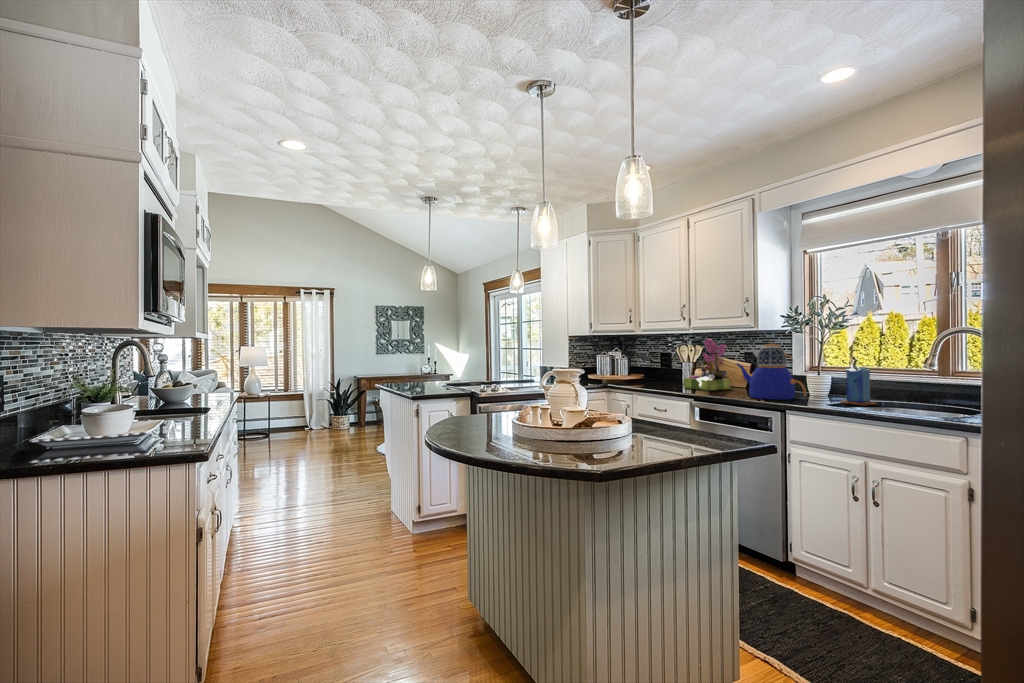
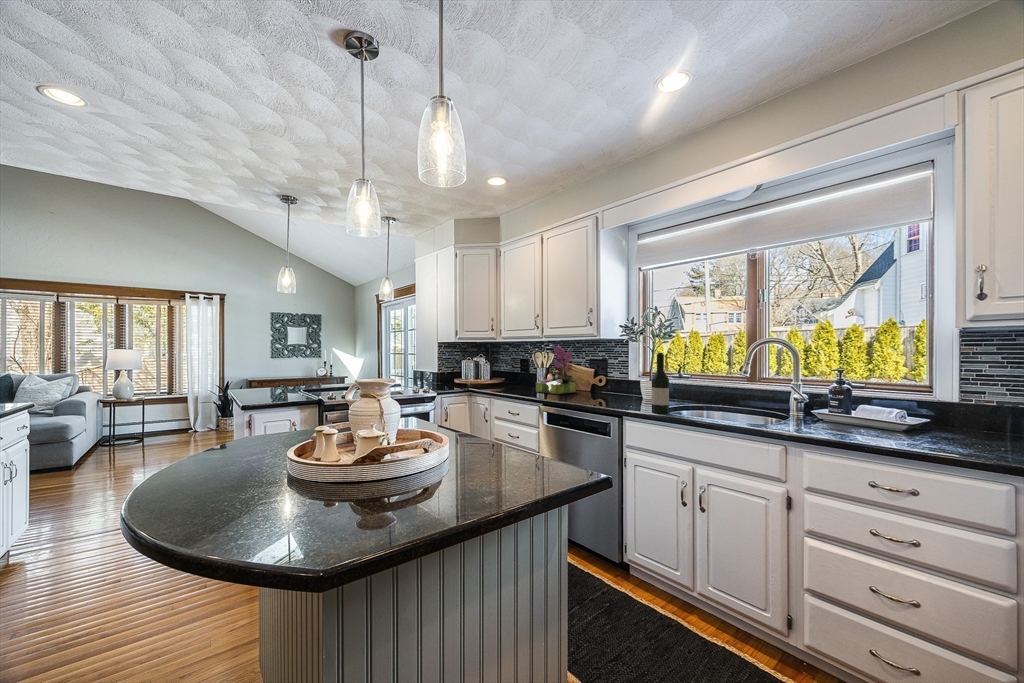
teapot: present [737,343,806,400] -> none [579,349,640,404]
wine bottle: none [818,345,839,408] -> present [652,353,669,414]
candle: present [840,365,877,406] -> none [669,371,700,410]

